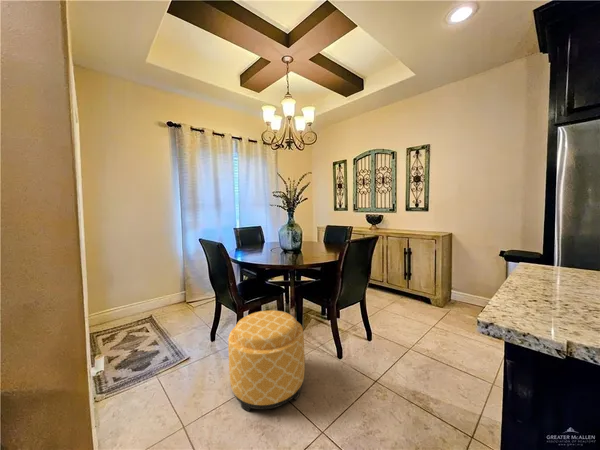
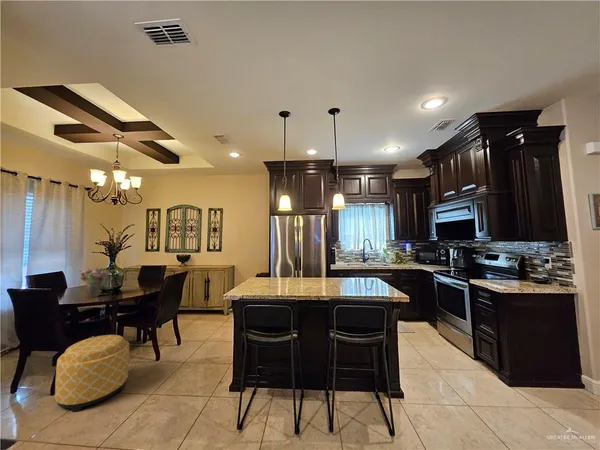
flower bouquet: none [258,223,285,259] -> present [80,268,109,298]

